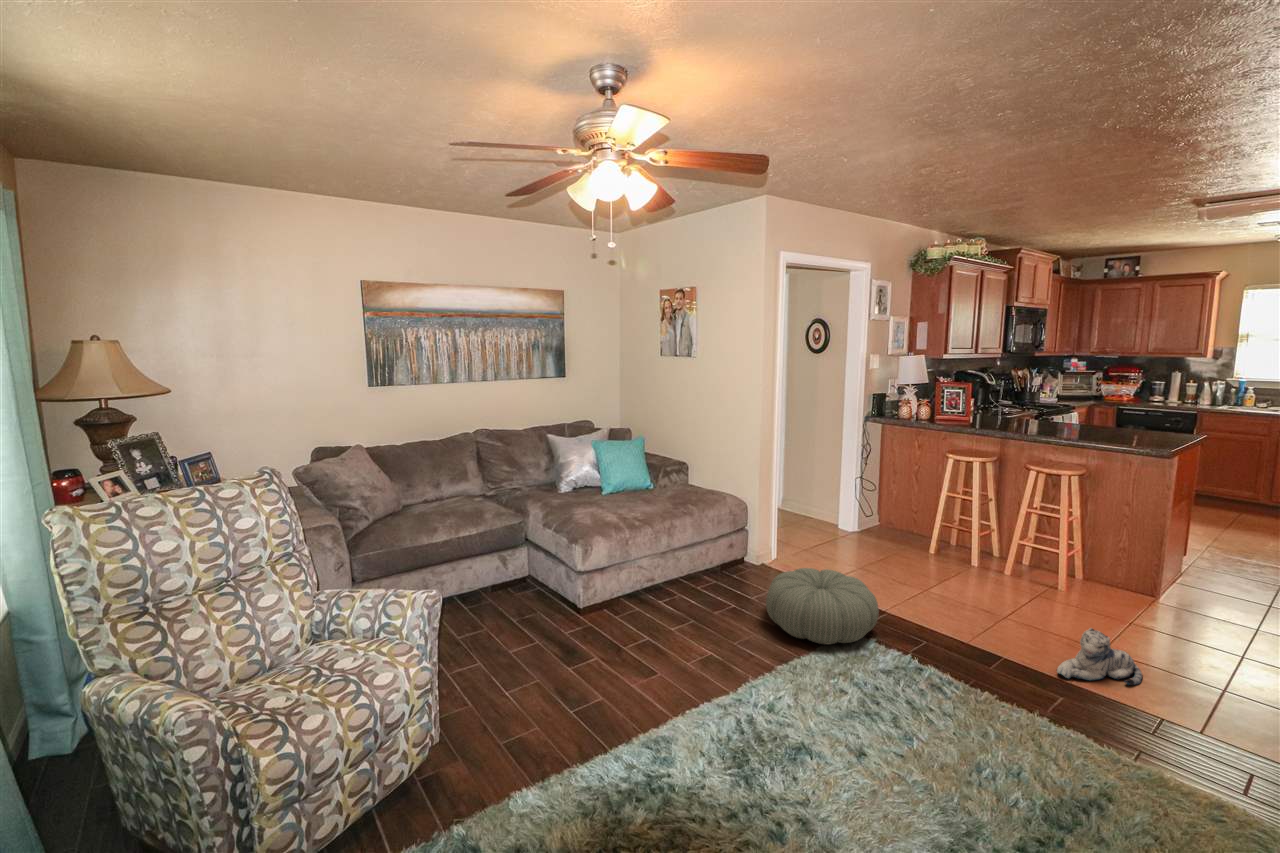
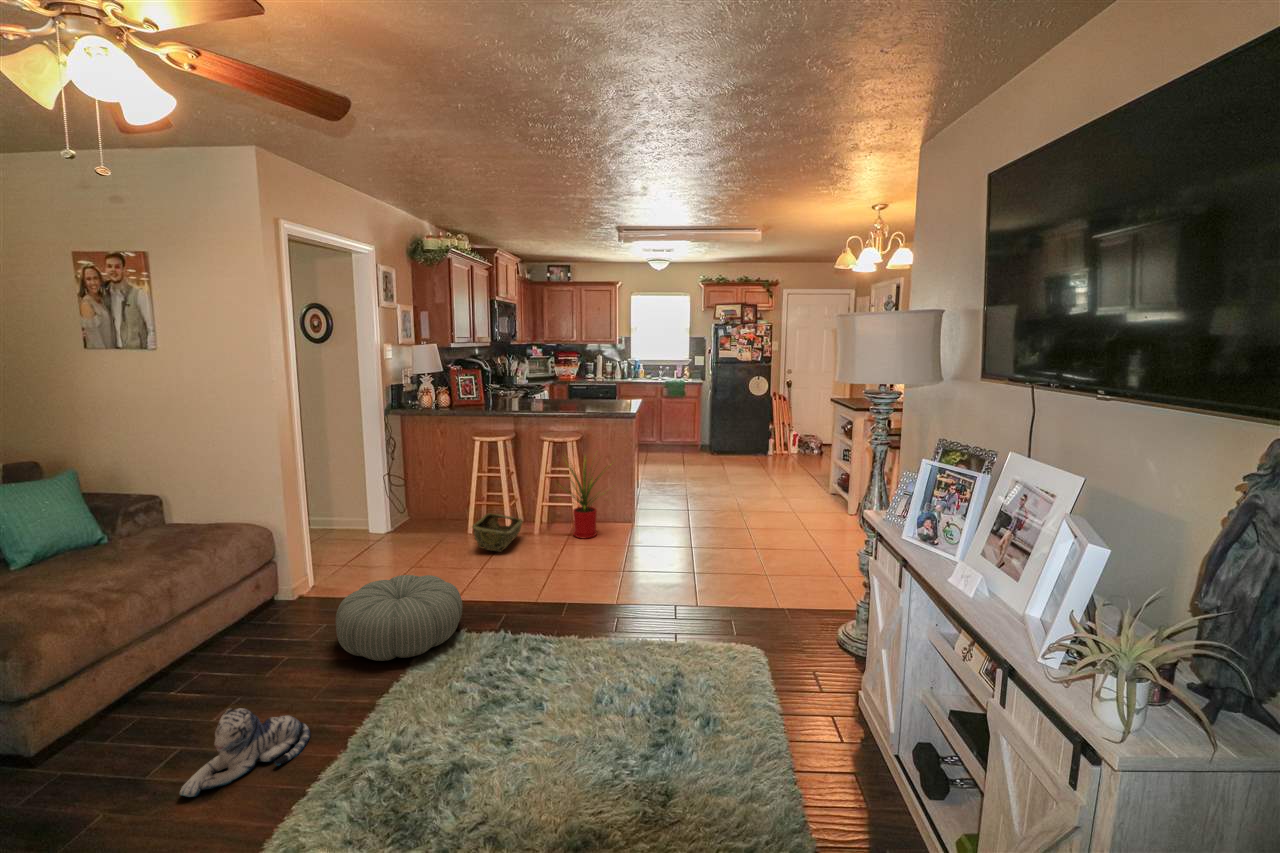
house plant: none [1029,485,1132,596] -> present [563,457,605,538]
woven basket: none [925,536,989,579] -> present [473,513,523,552]
plush toy: present [1056,628,1143,685] -> present [180,708,311,797]

